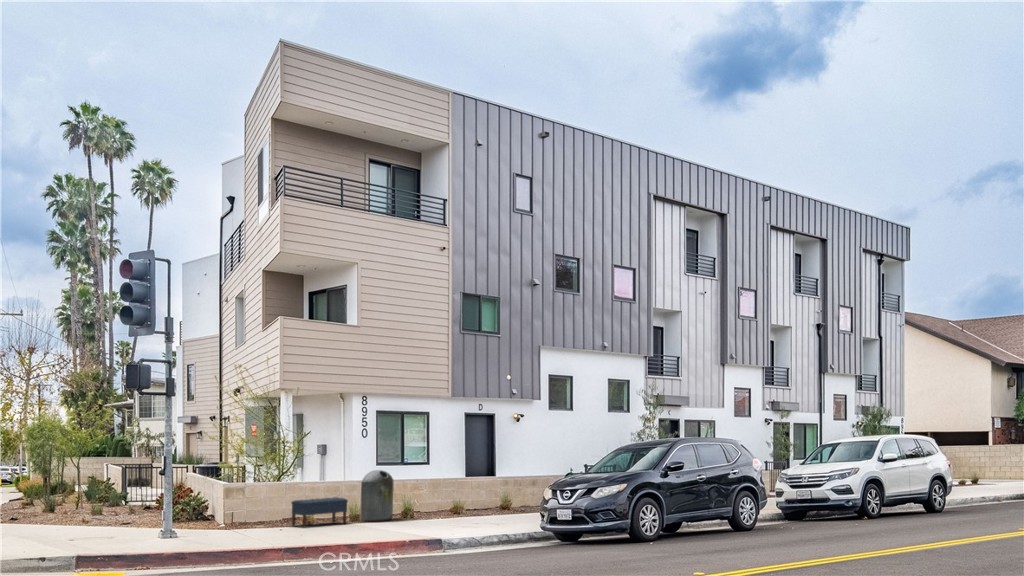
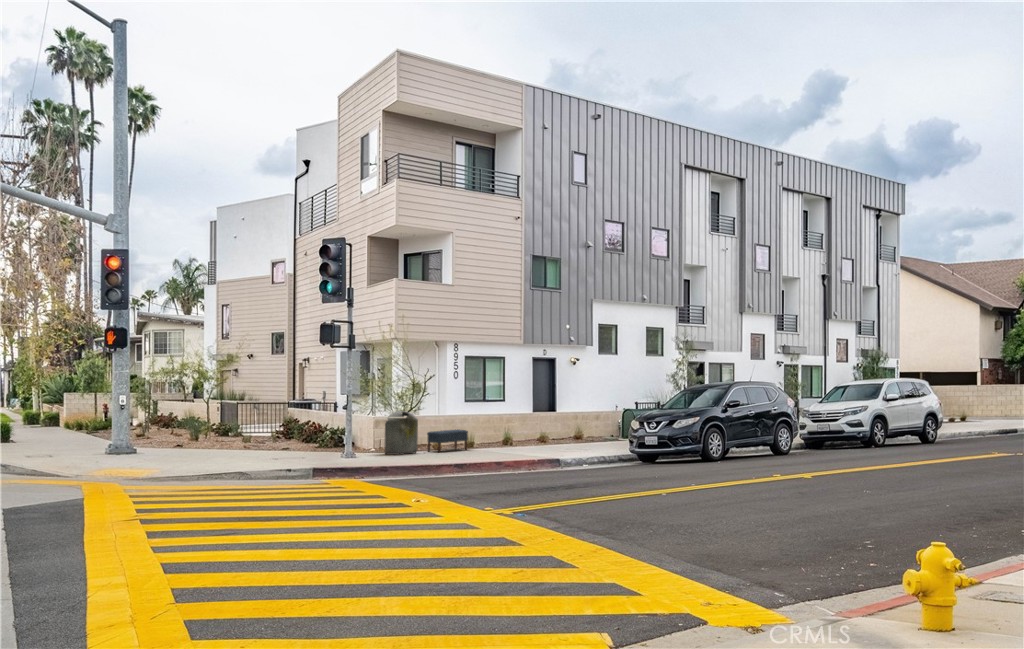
trash can: present [360,470,394,522] -> present [385,411,418,455]

